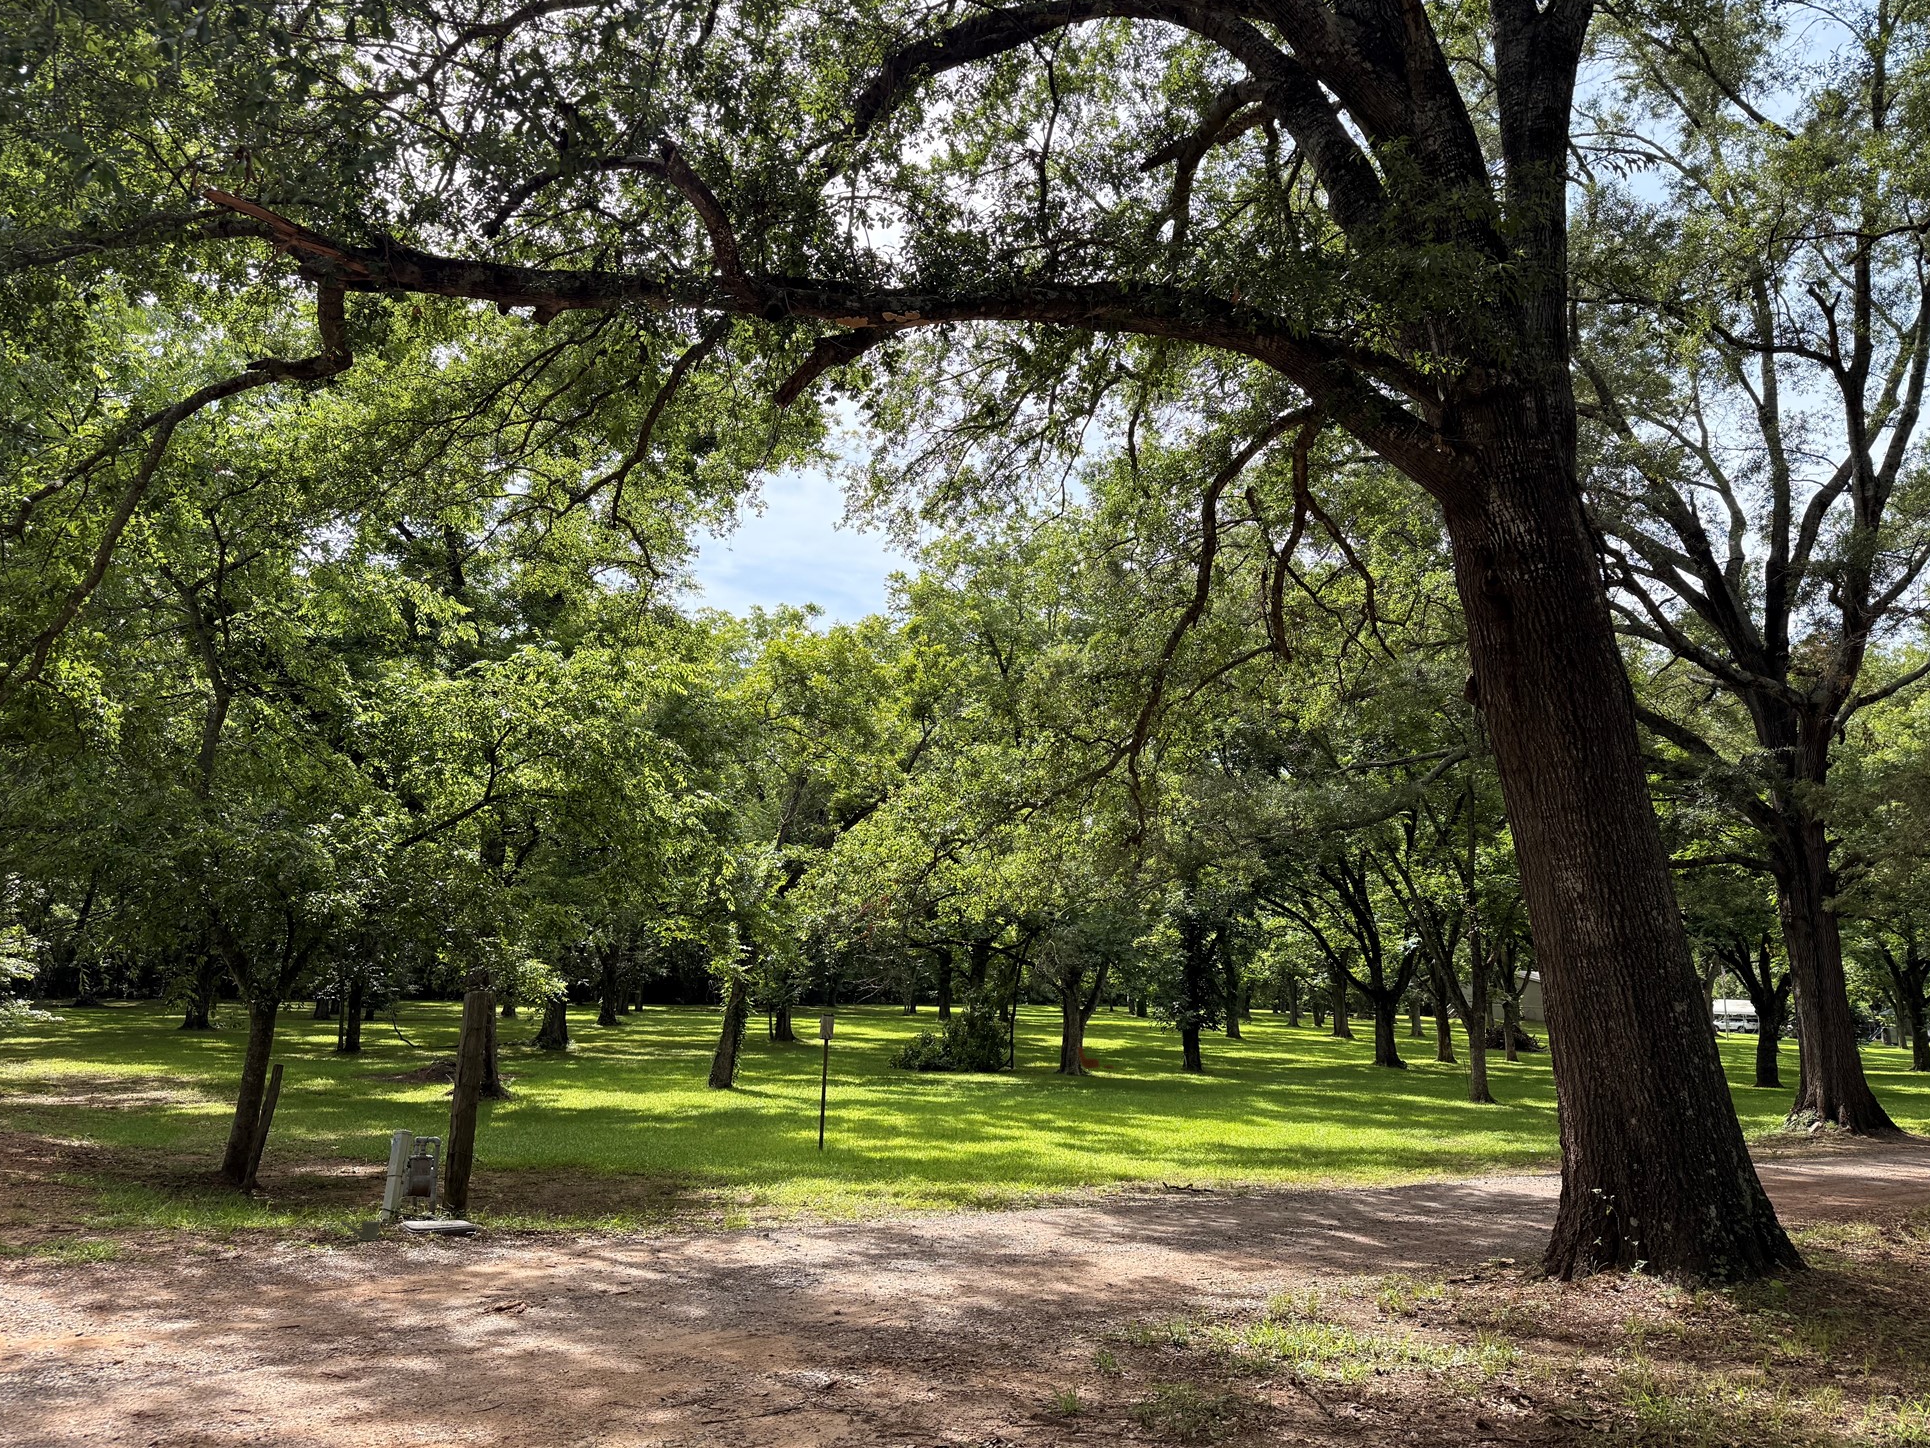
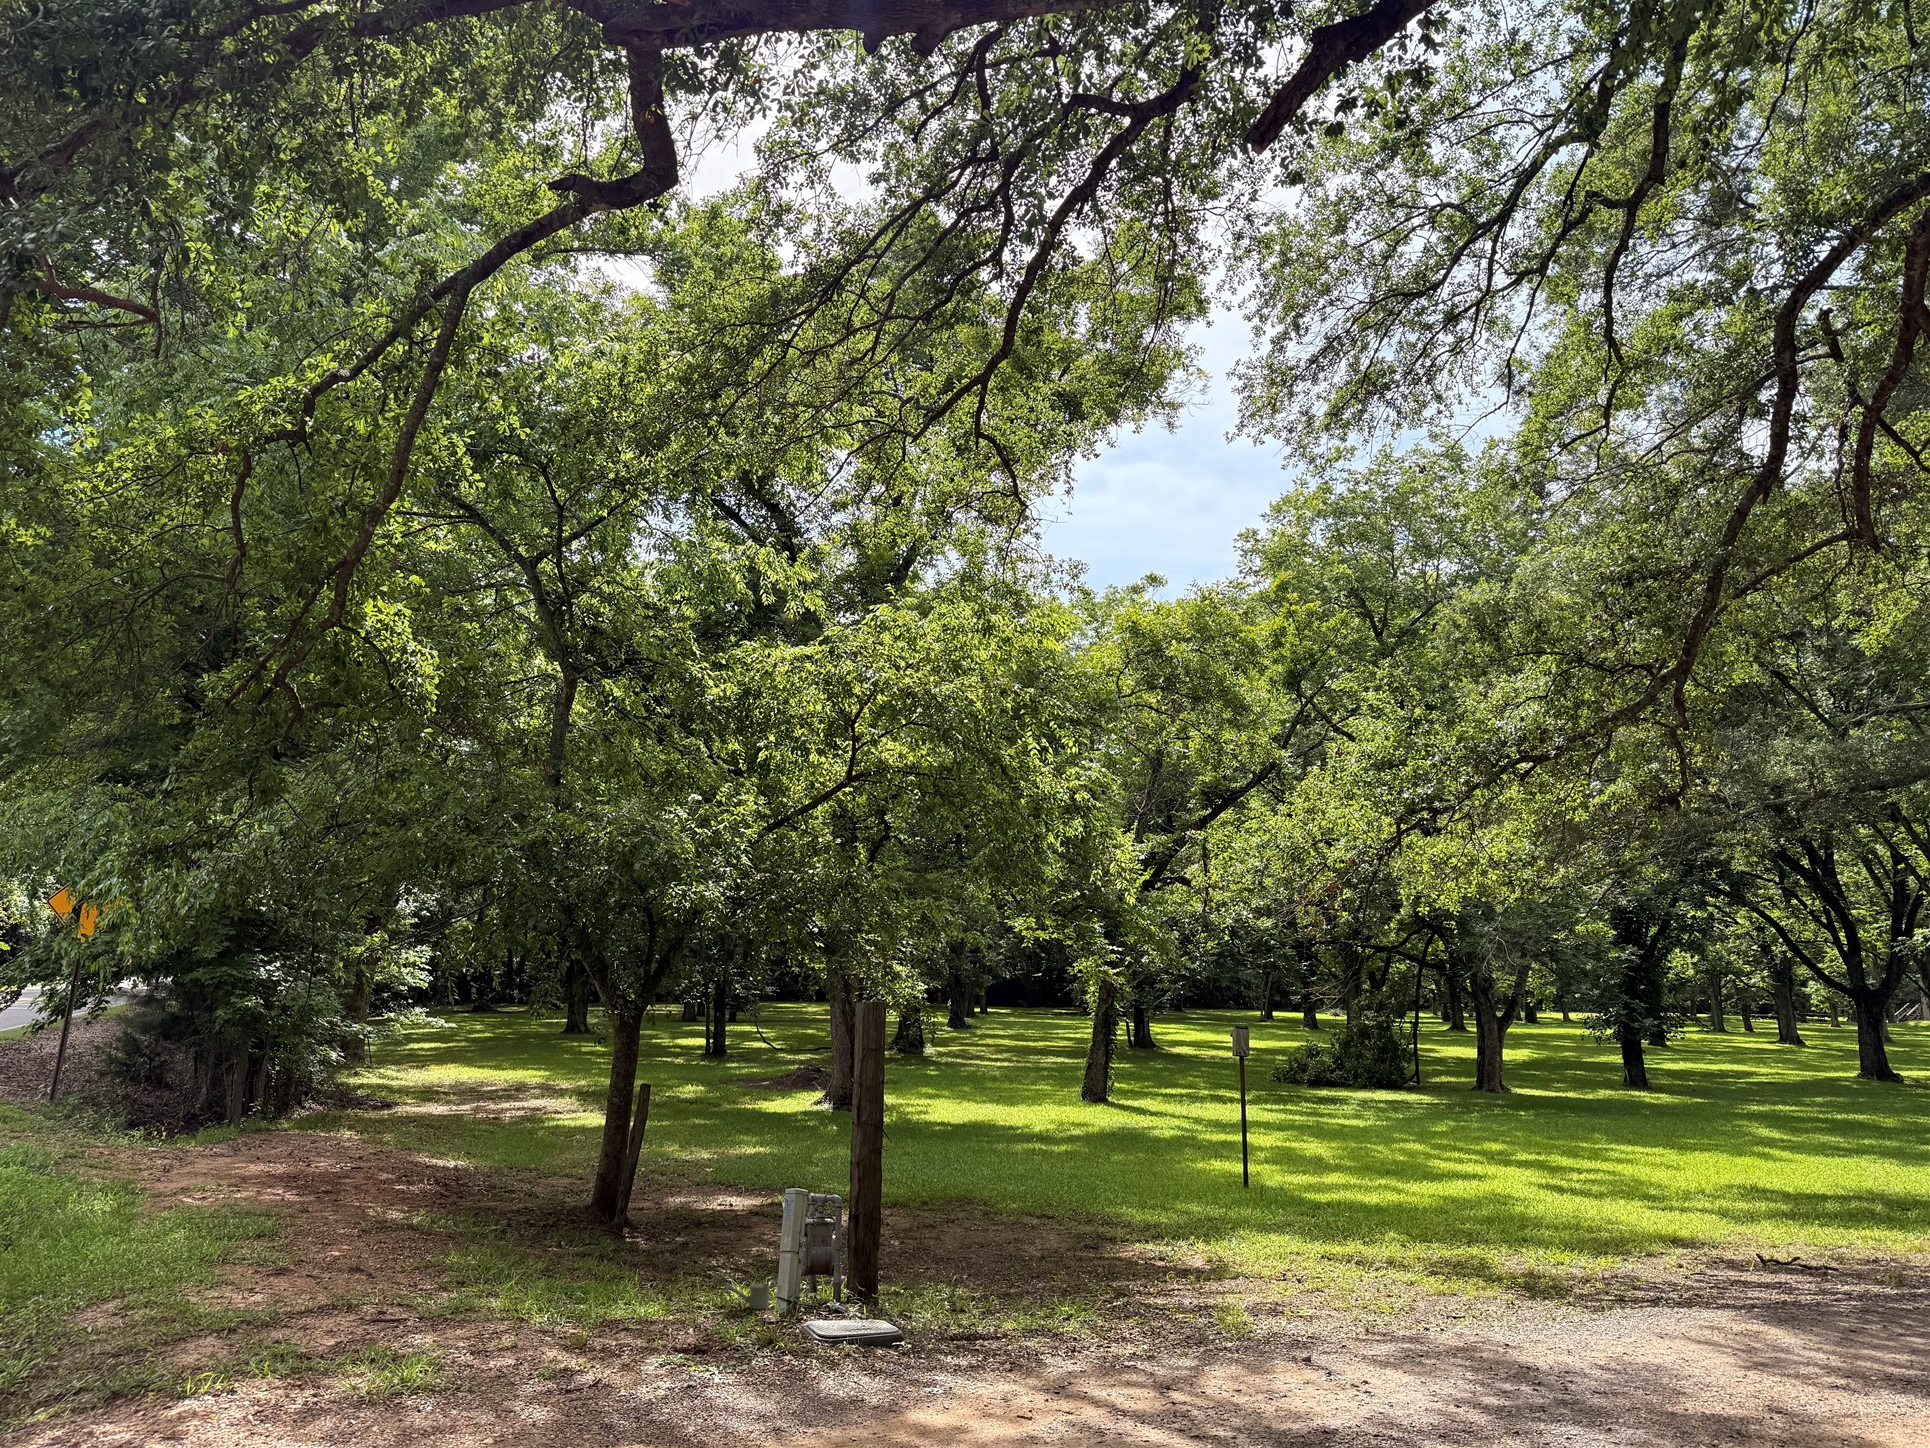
lounge chair: present [1078,1047,1114,1076] -> none [1494,1057,1544,1092]

